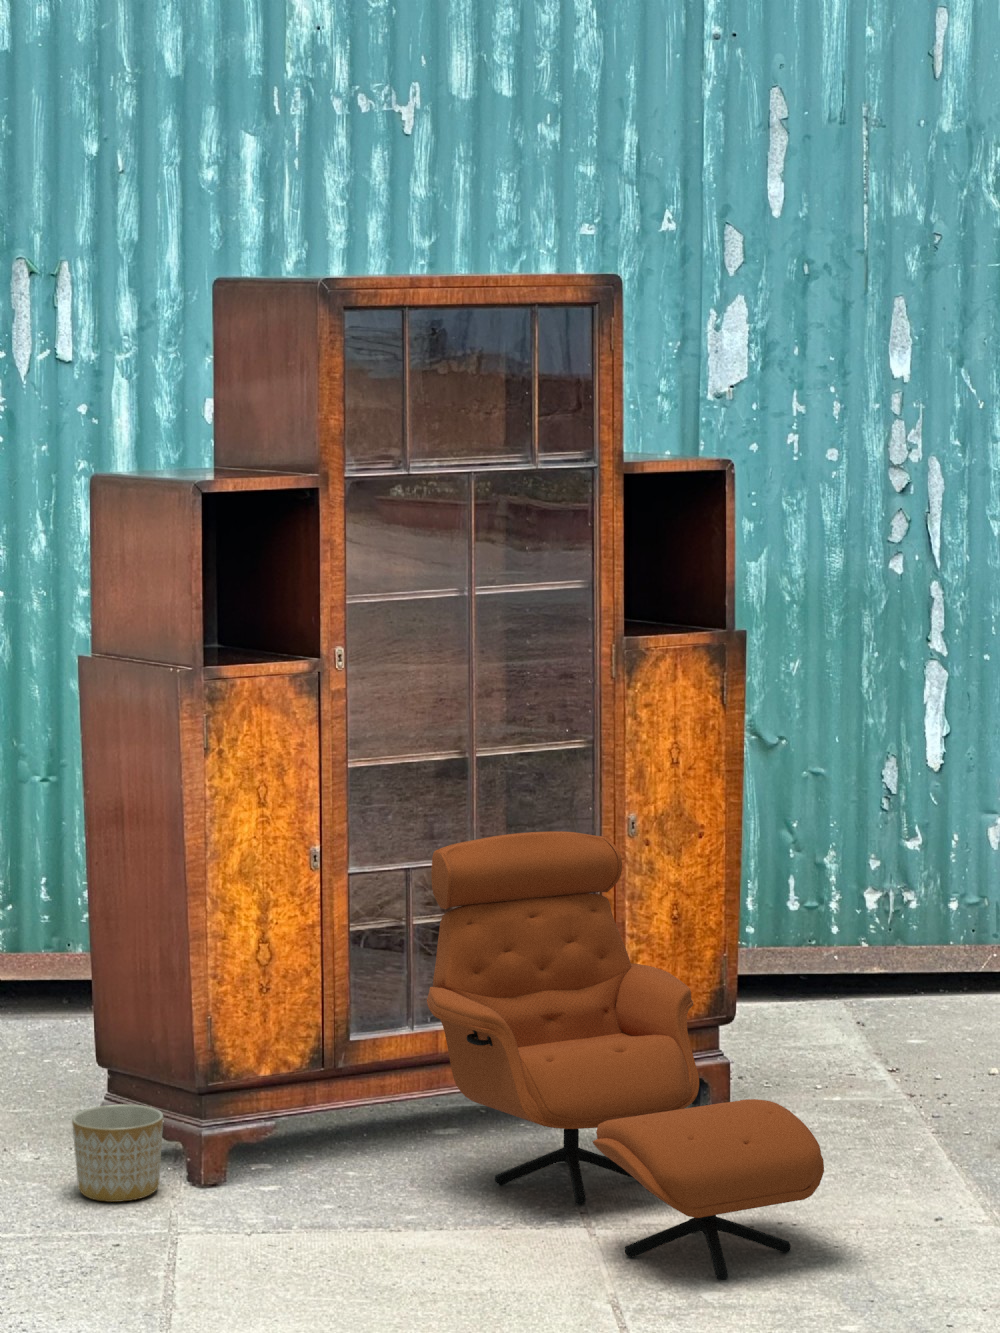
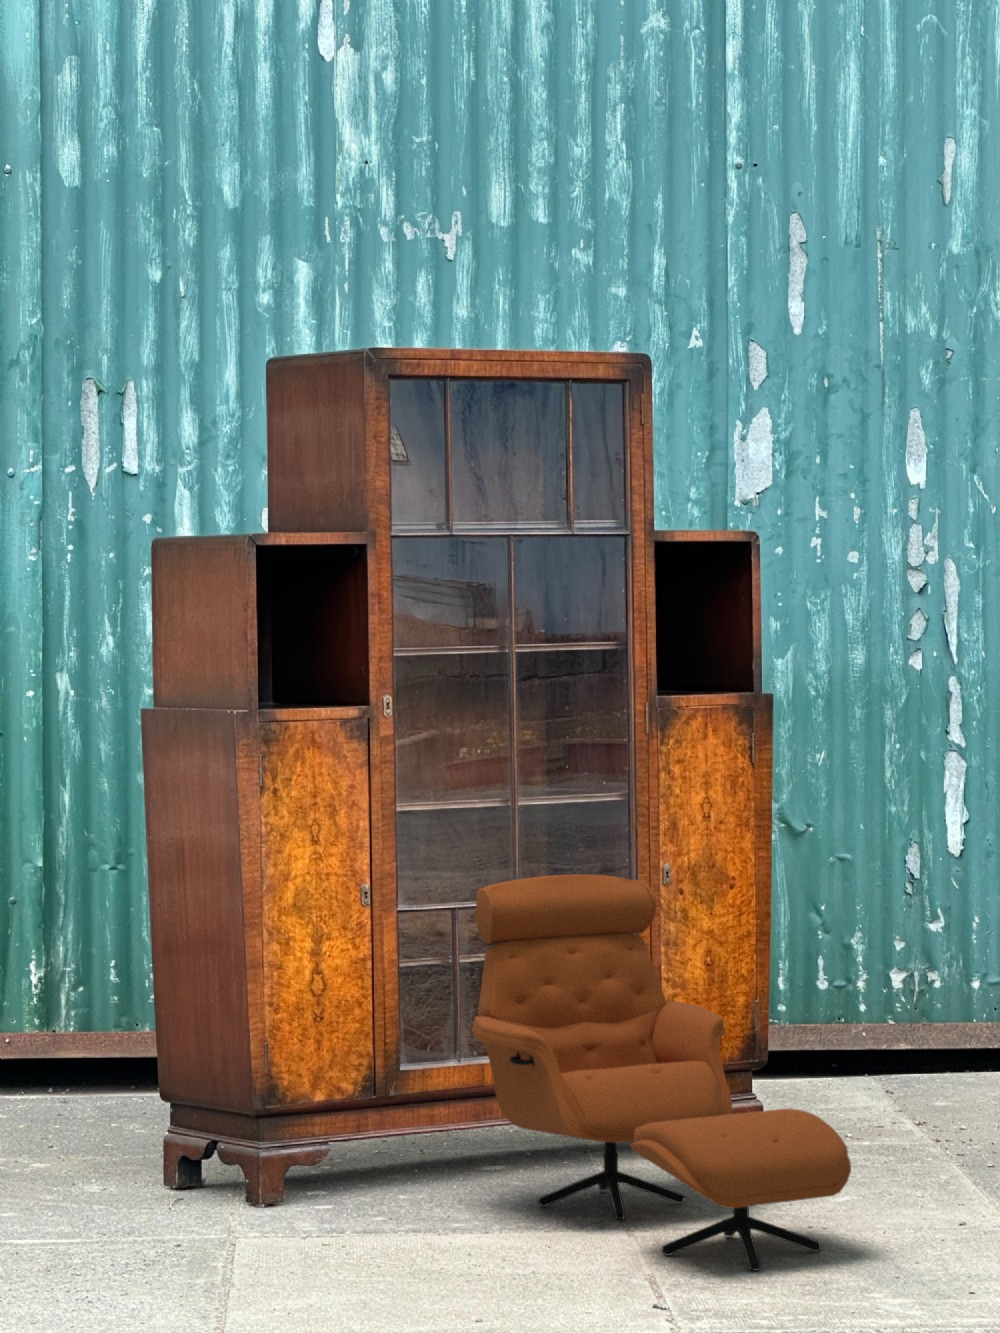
planter: present [72,1104,163,1202] -> none [136,1132,222,1220]

